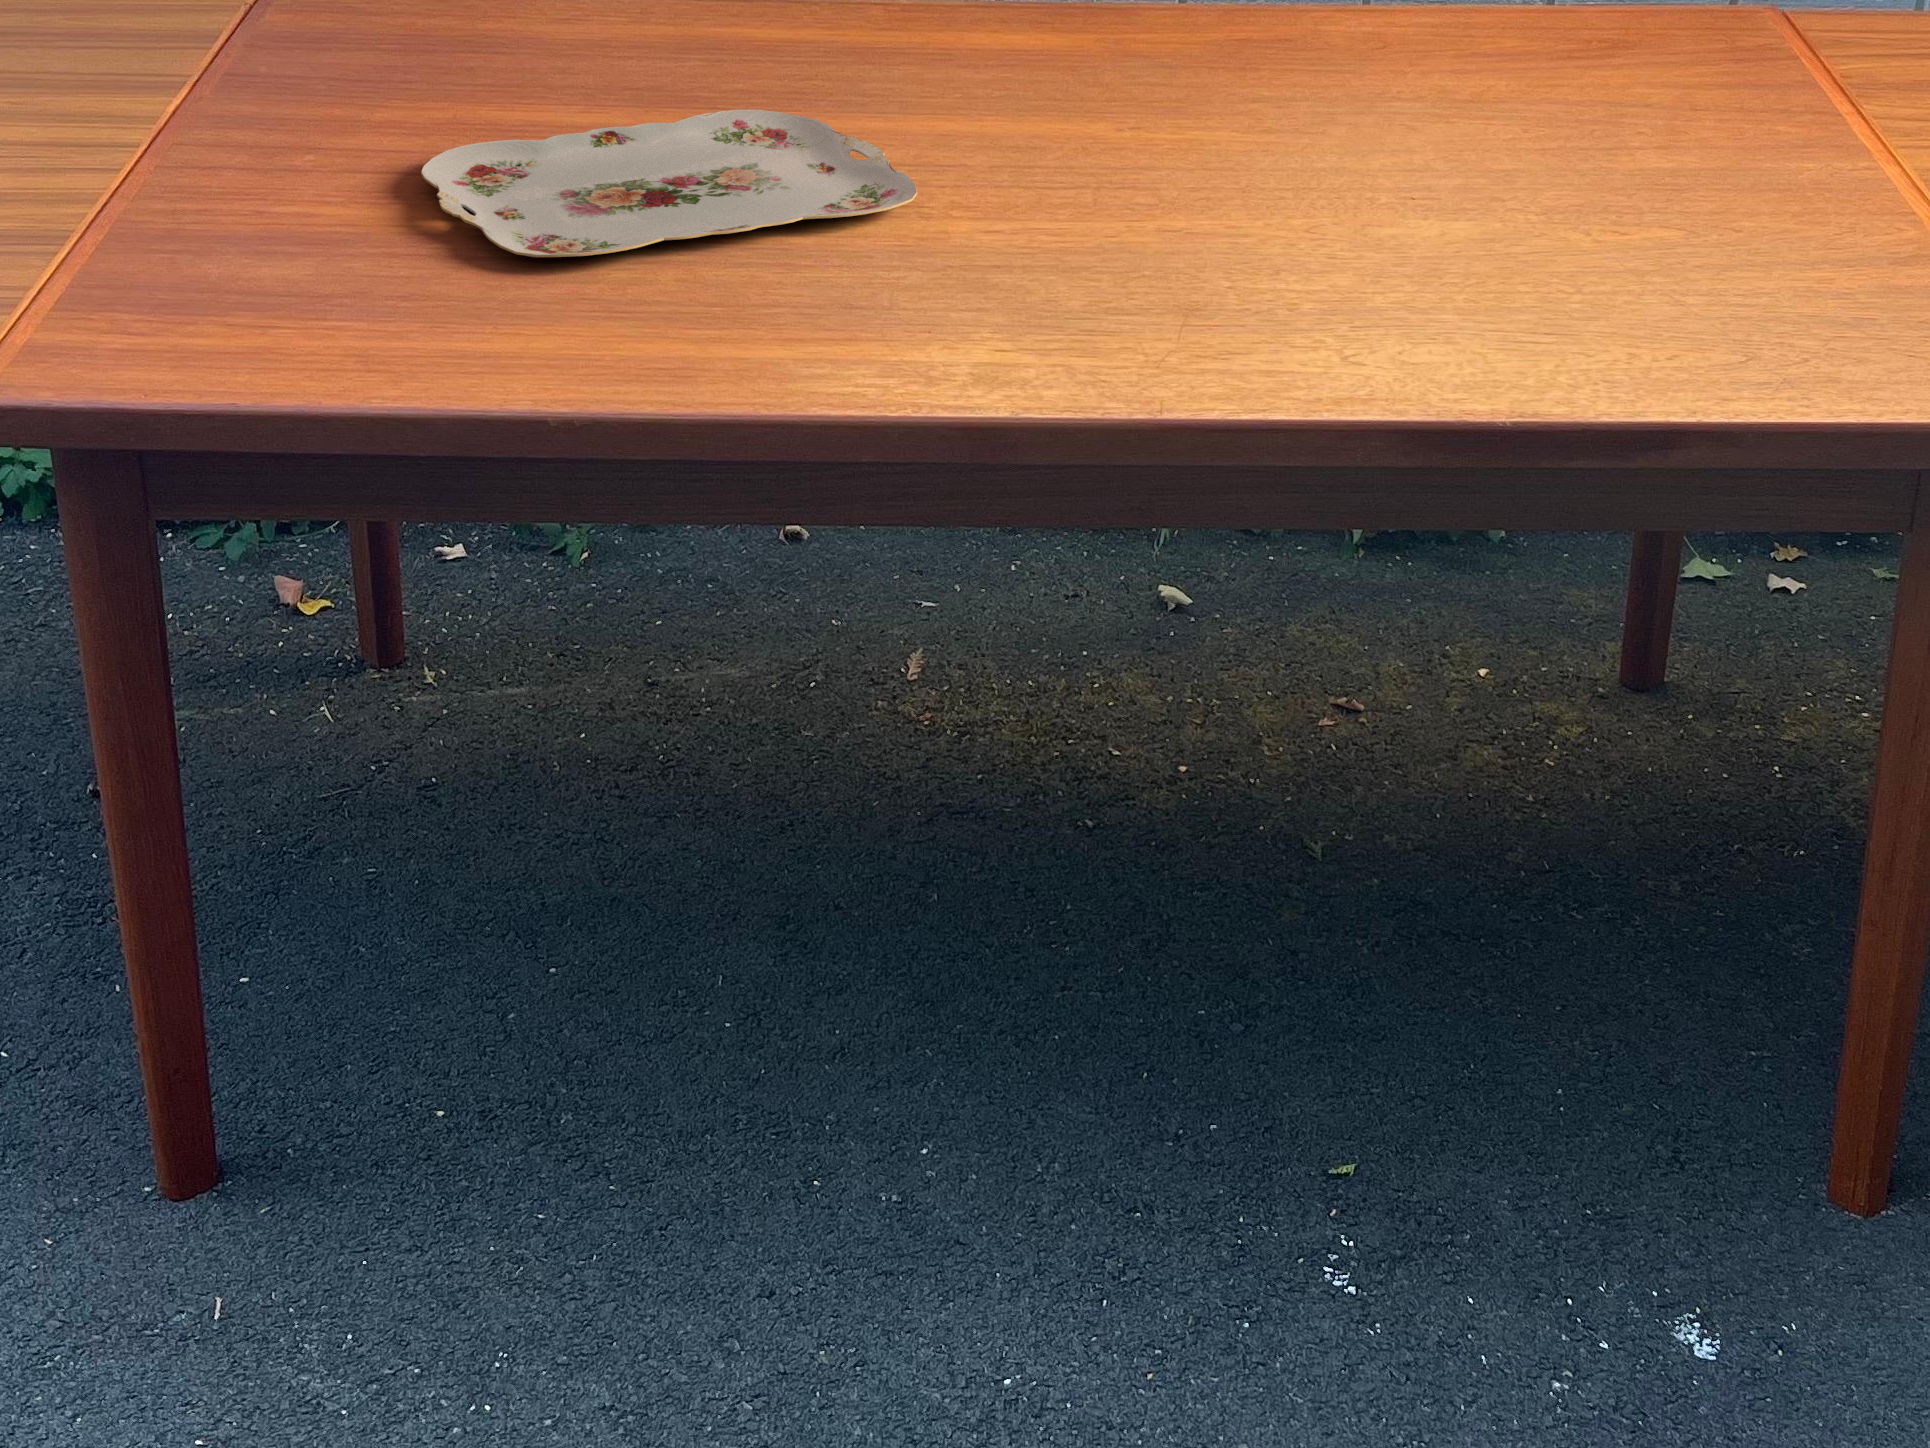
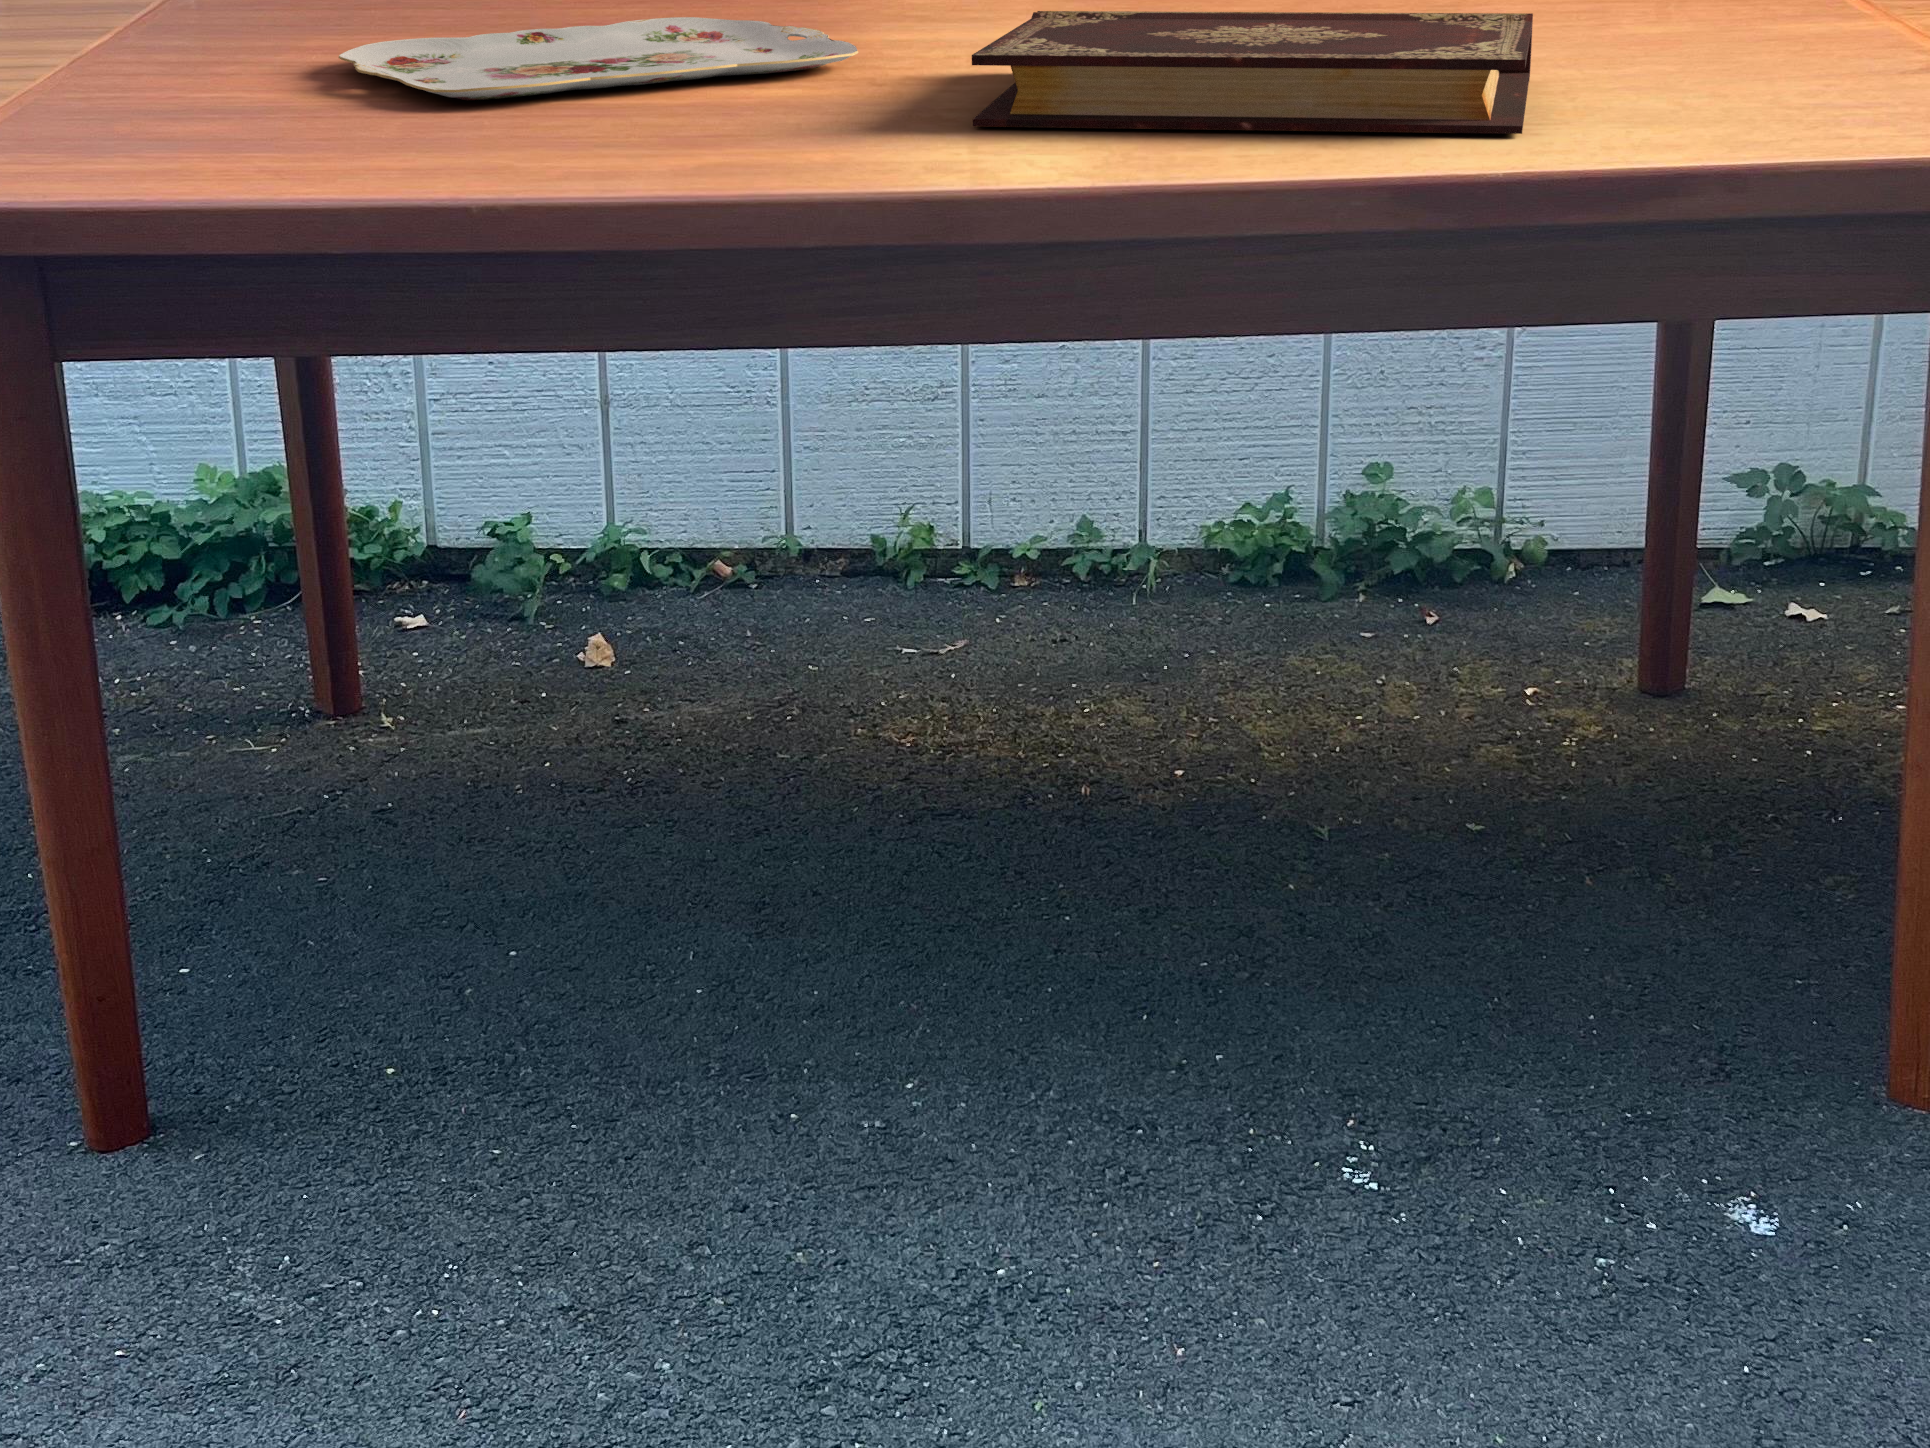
book: none [1025,174,1554,387] -> present [972,11,1533,134]

